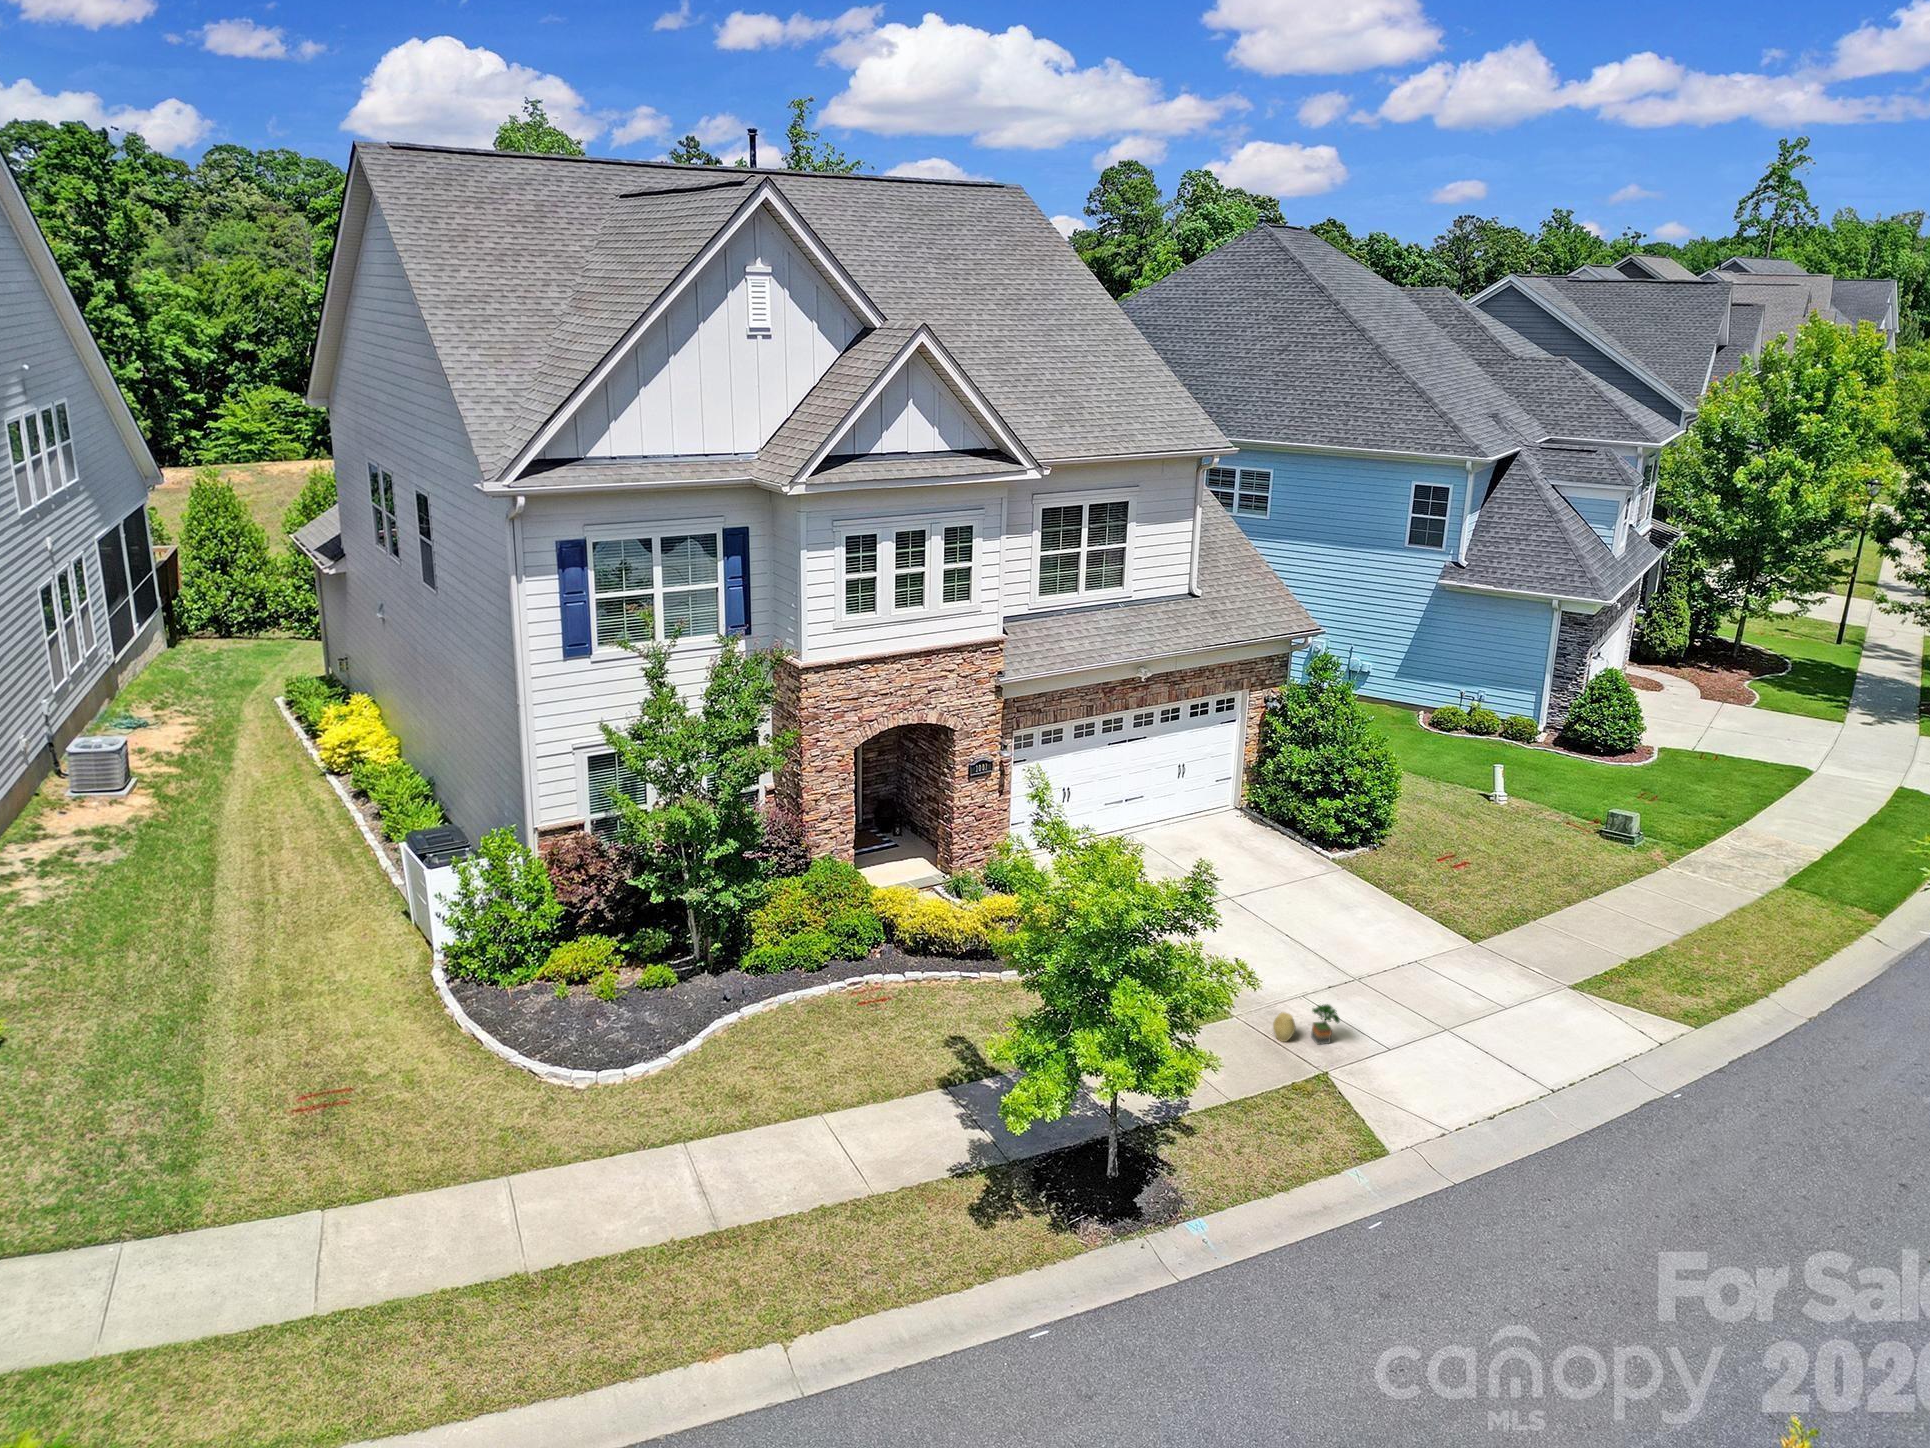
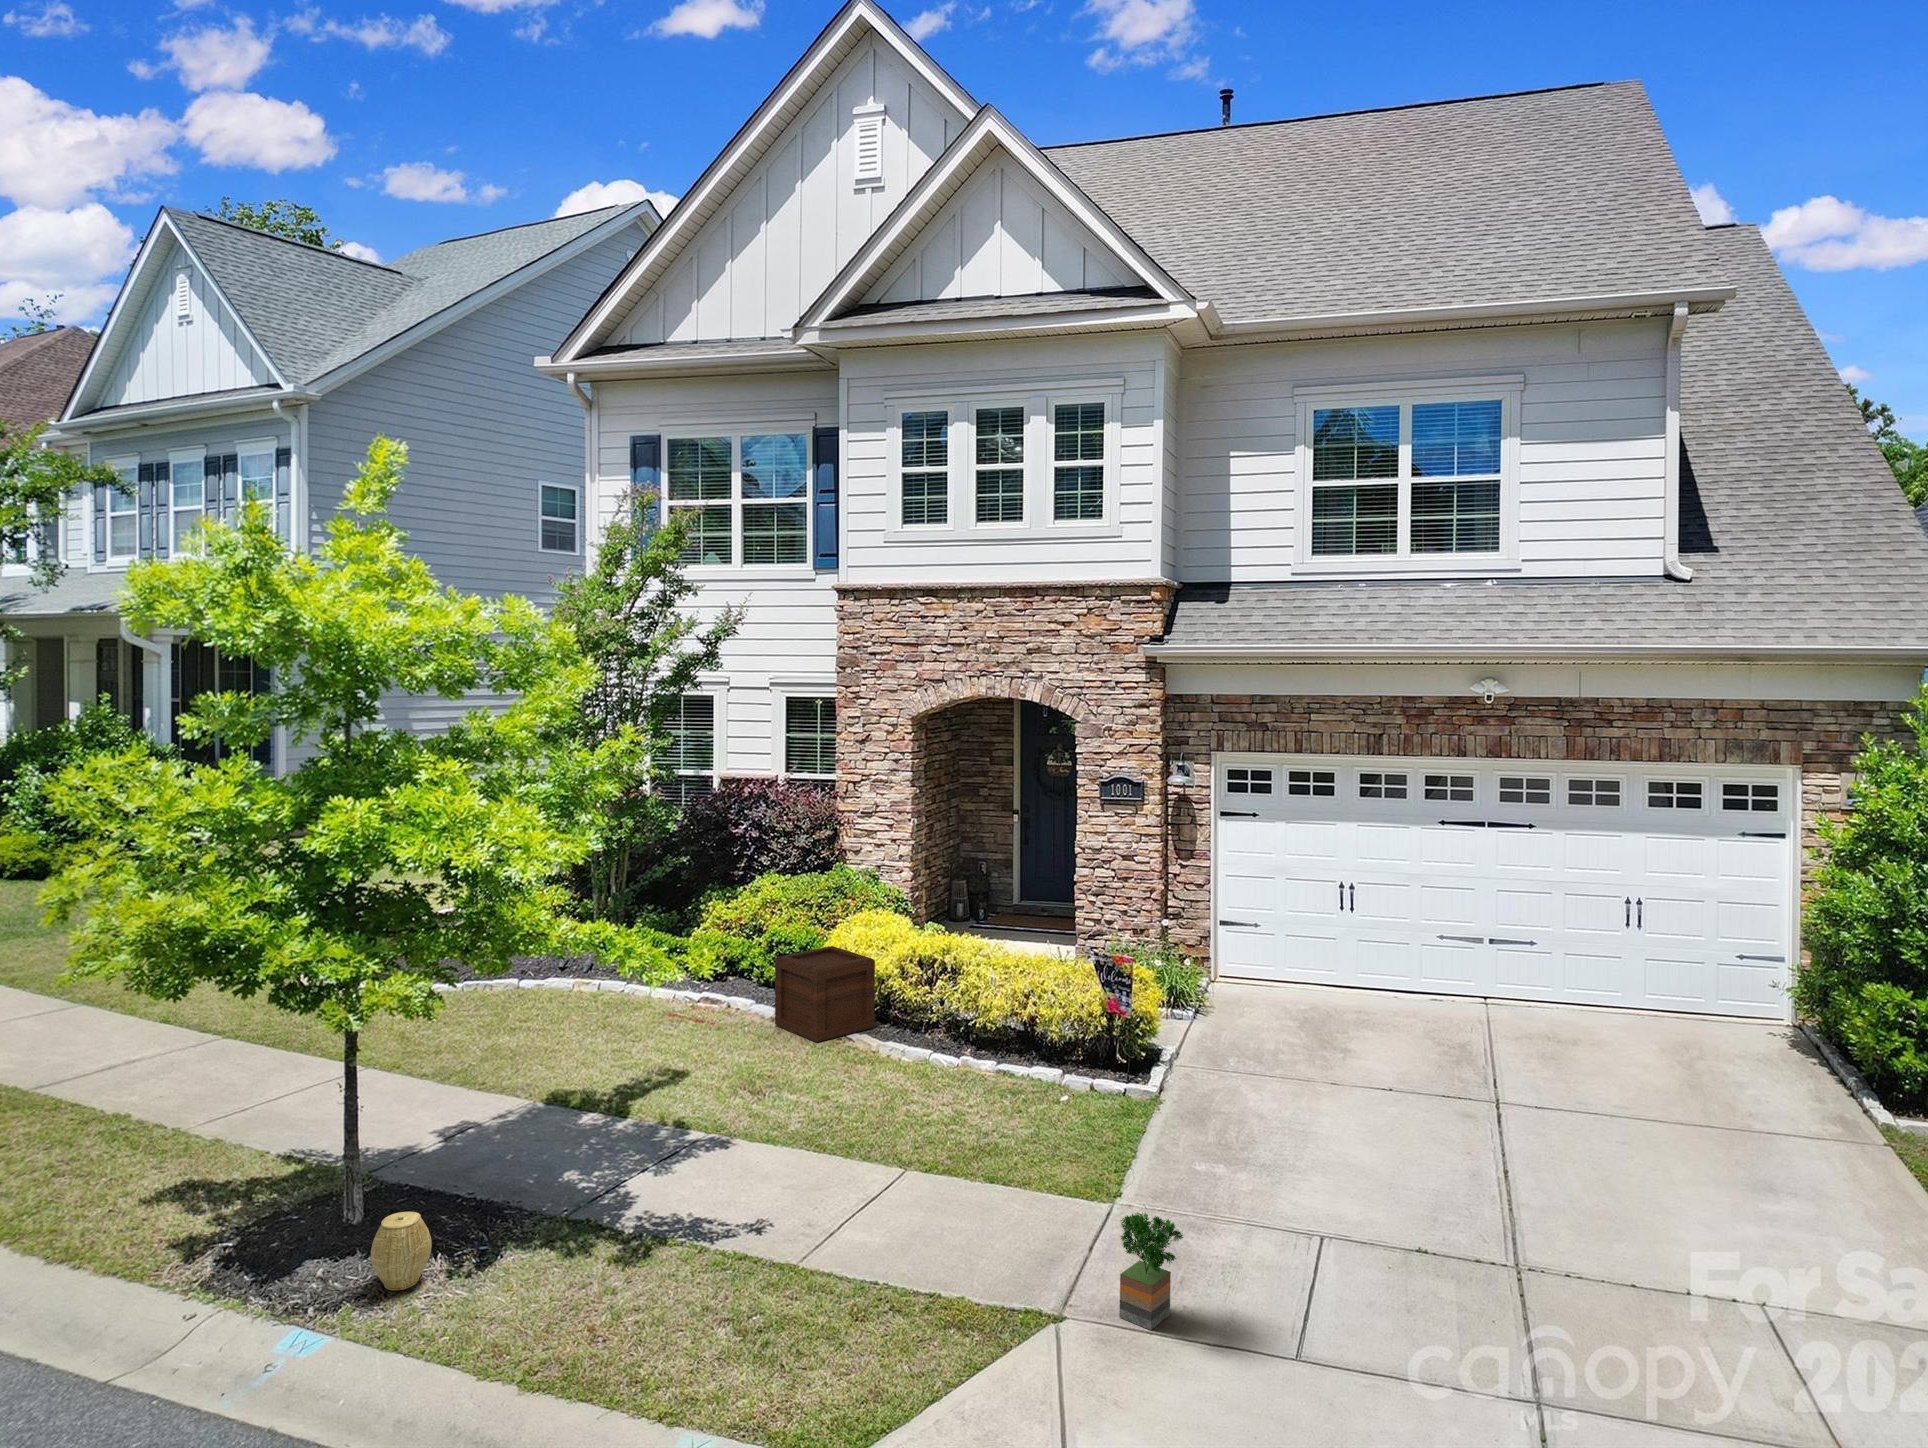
wooden crate: none [930,924,977,984] -> present [775,946,875,1042]
woven basket: present [1273,1013,1295,1042] -> present [371,1212,432,1290]

